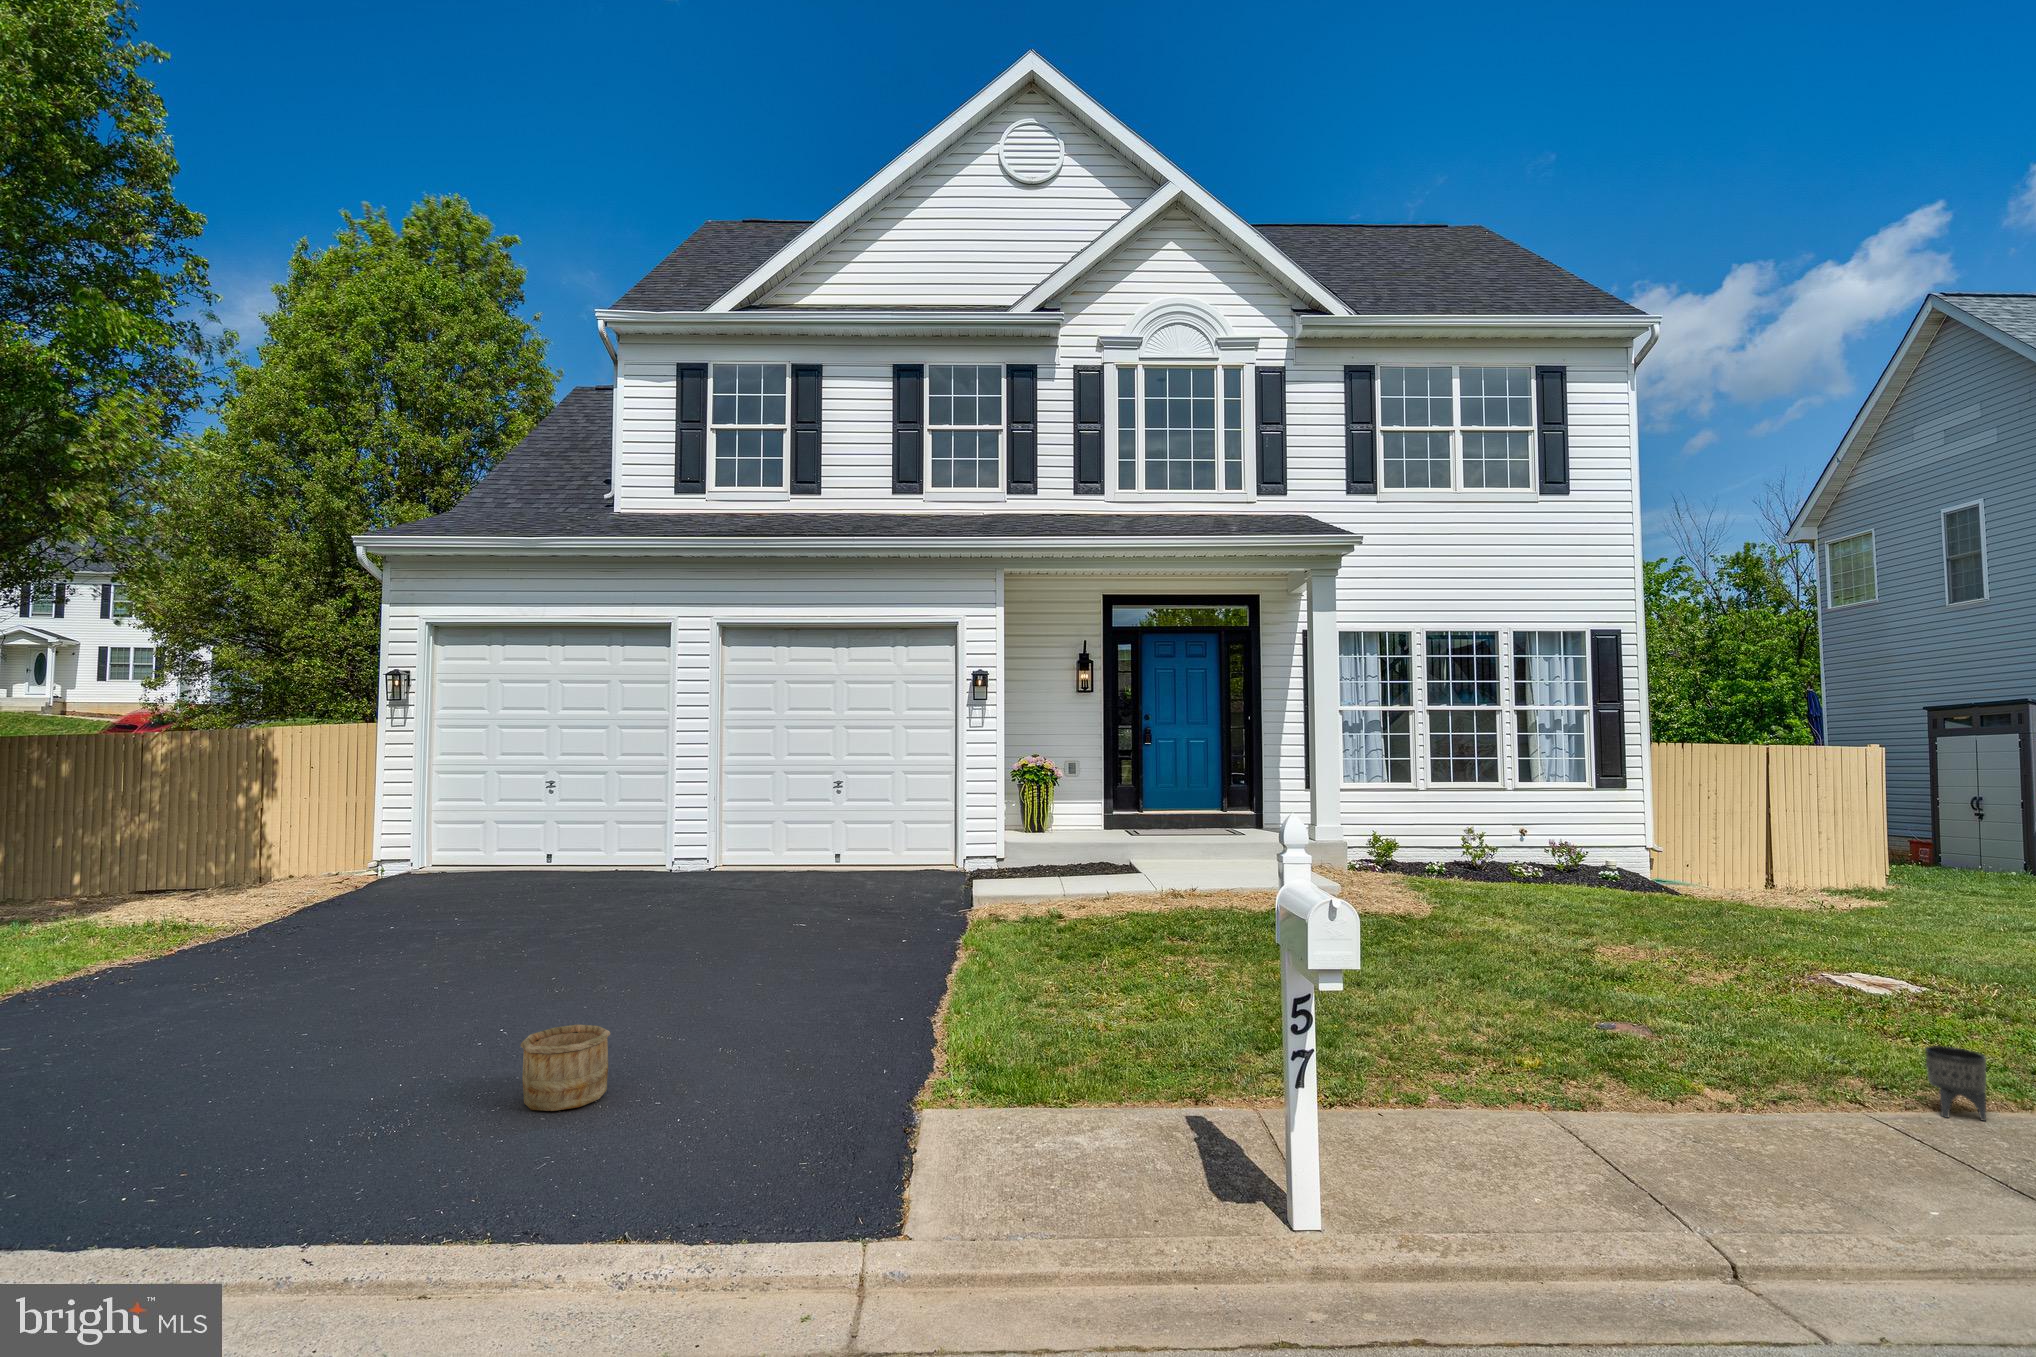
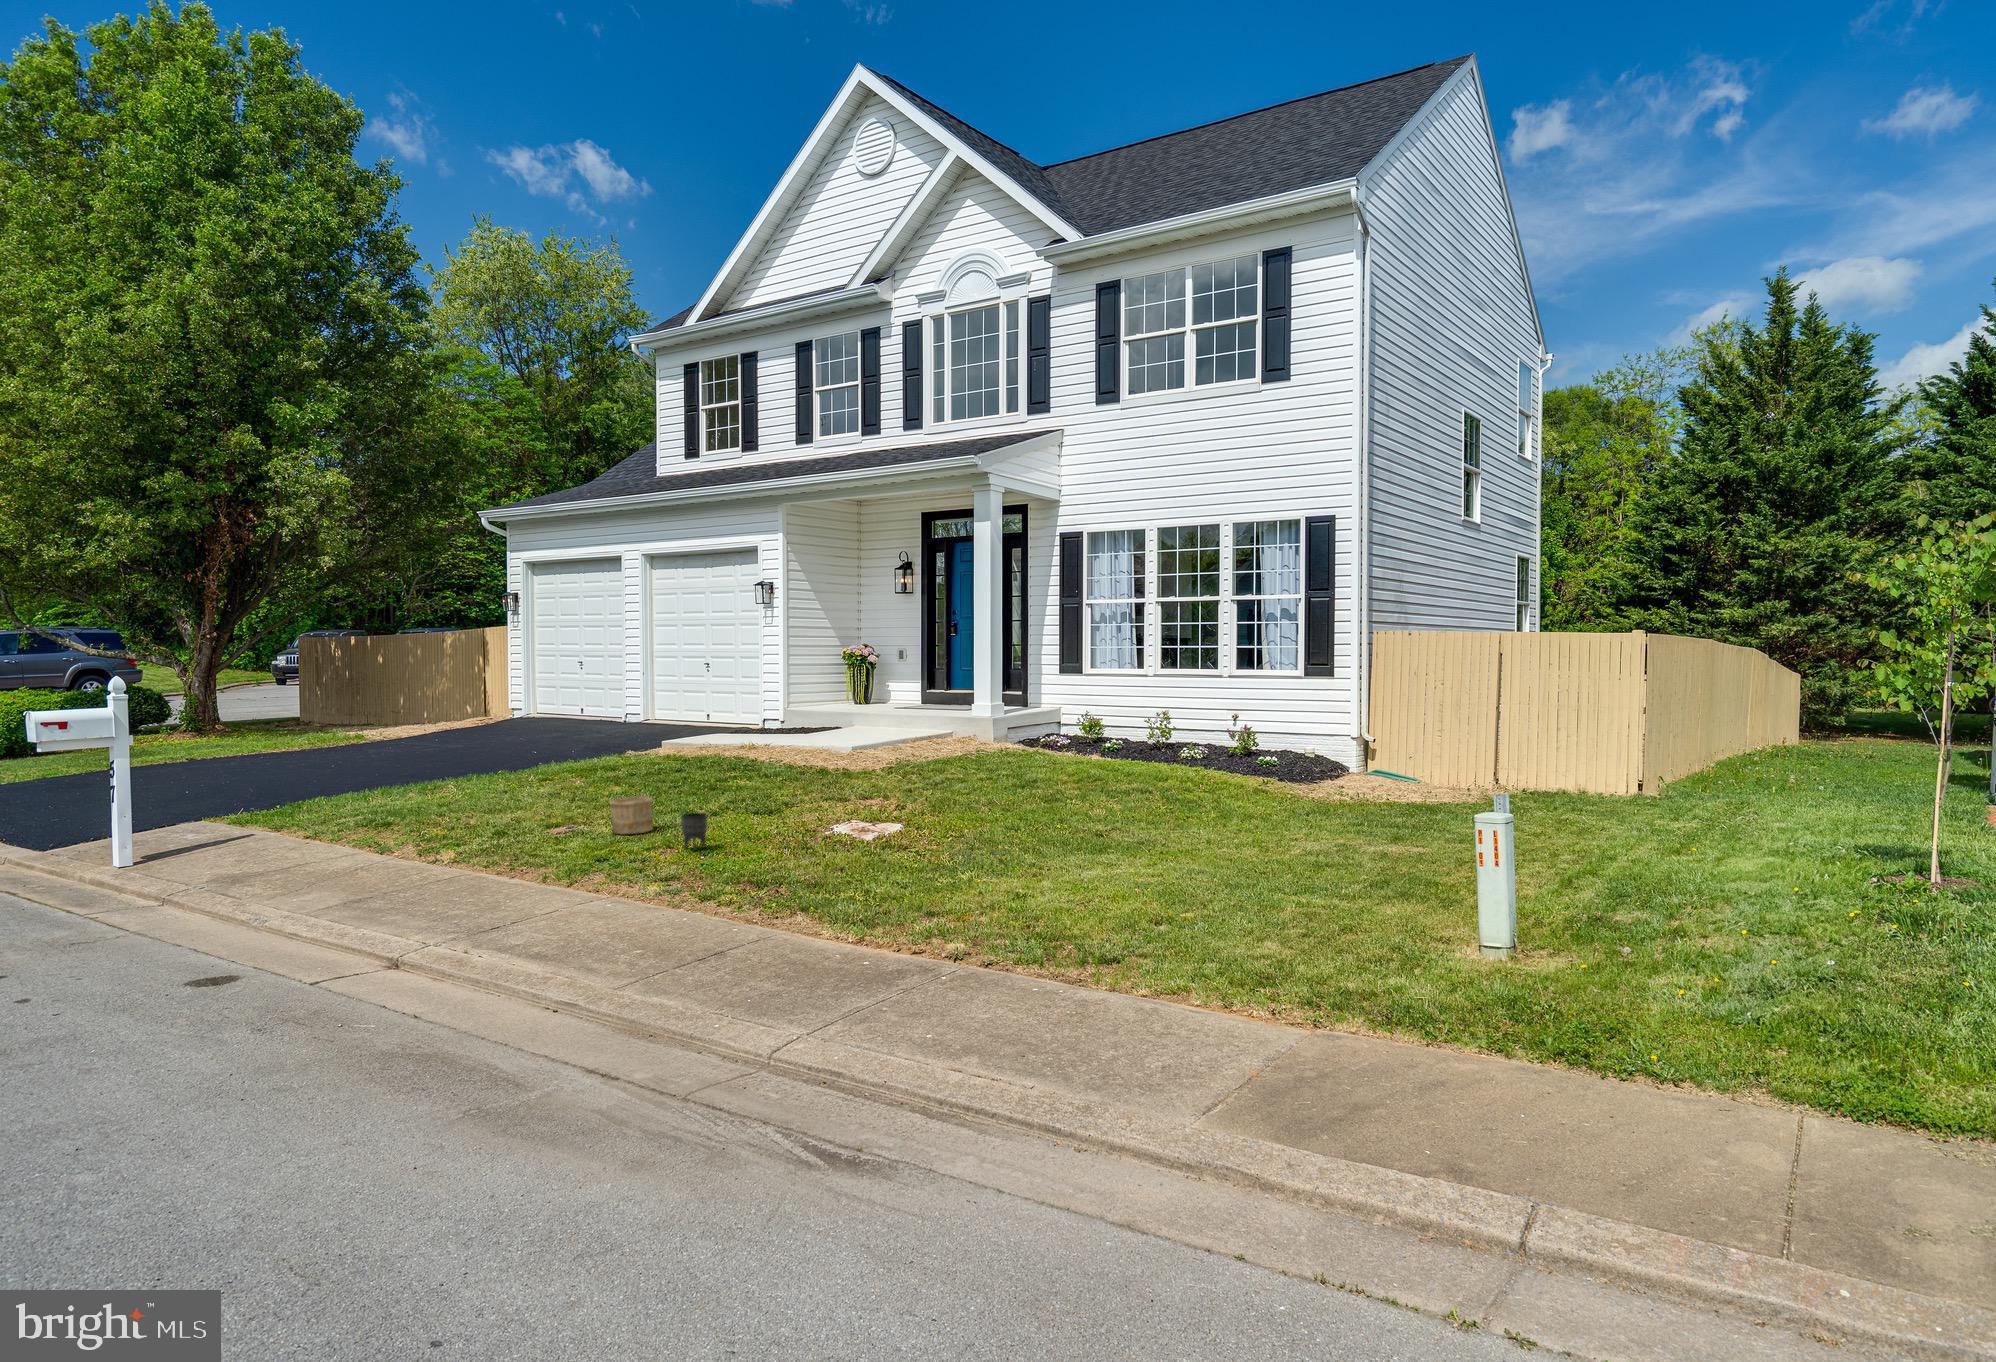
wooden bucket: present [520,1025,610,1111] -> present [610,796,653,834]

